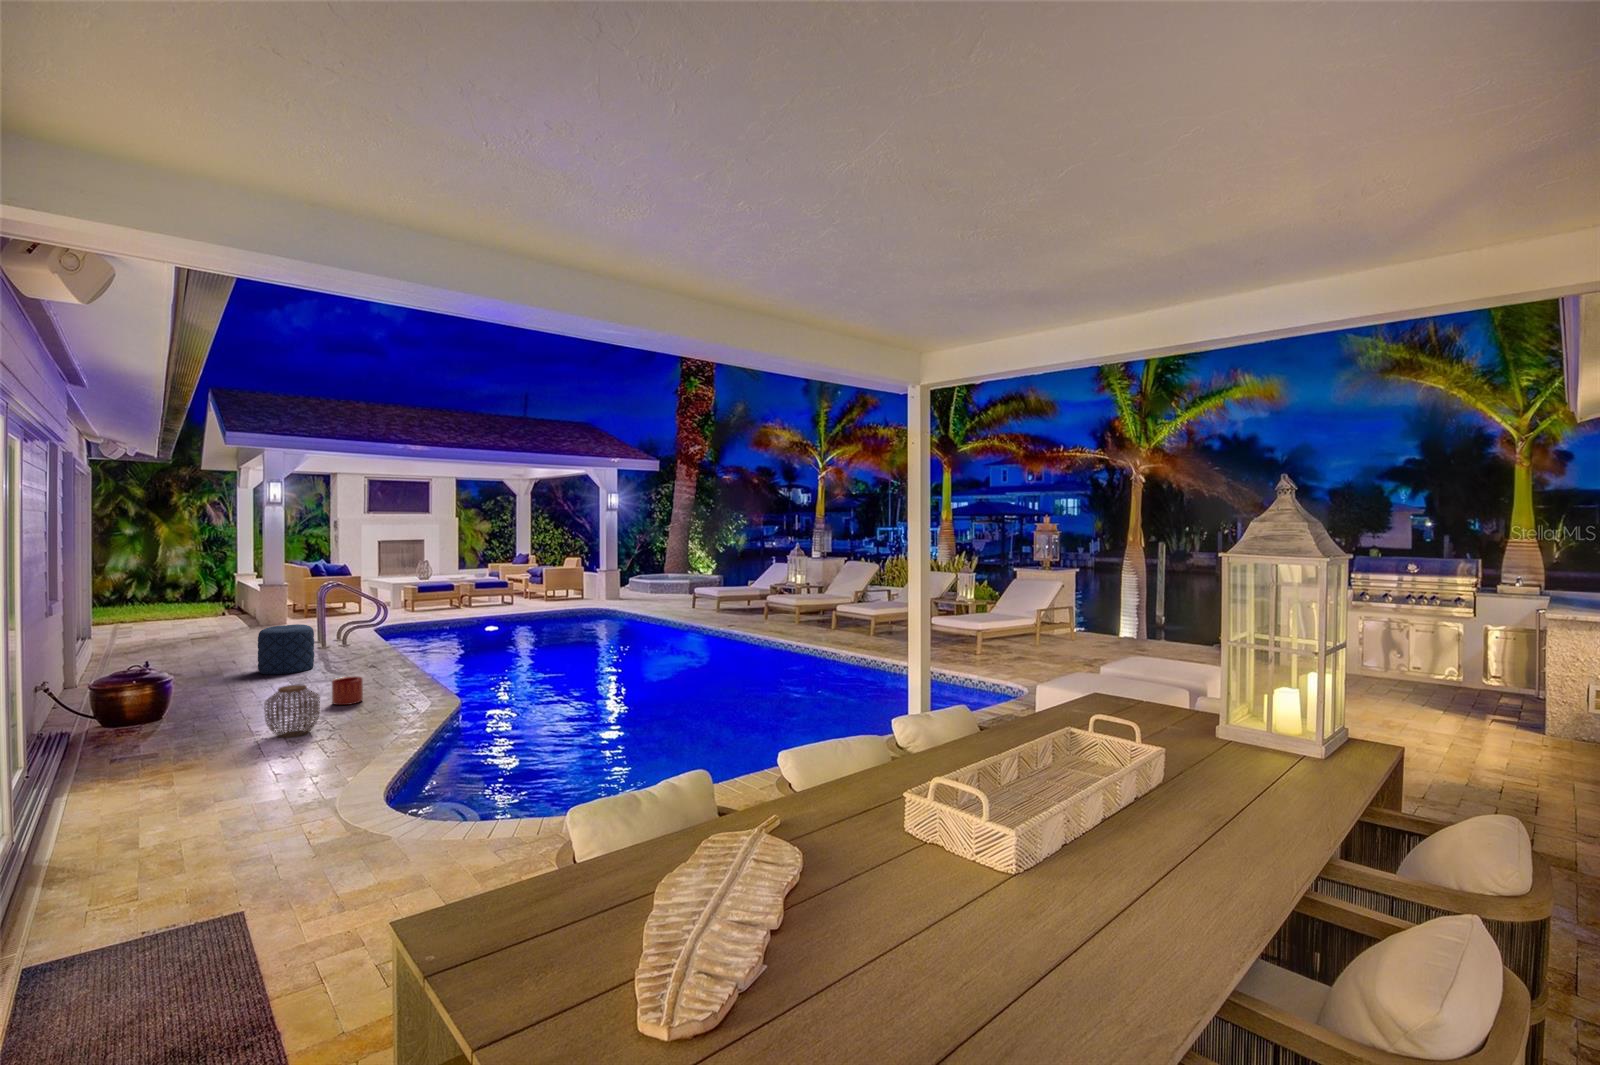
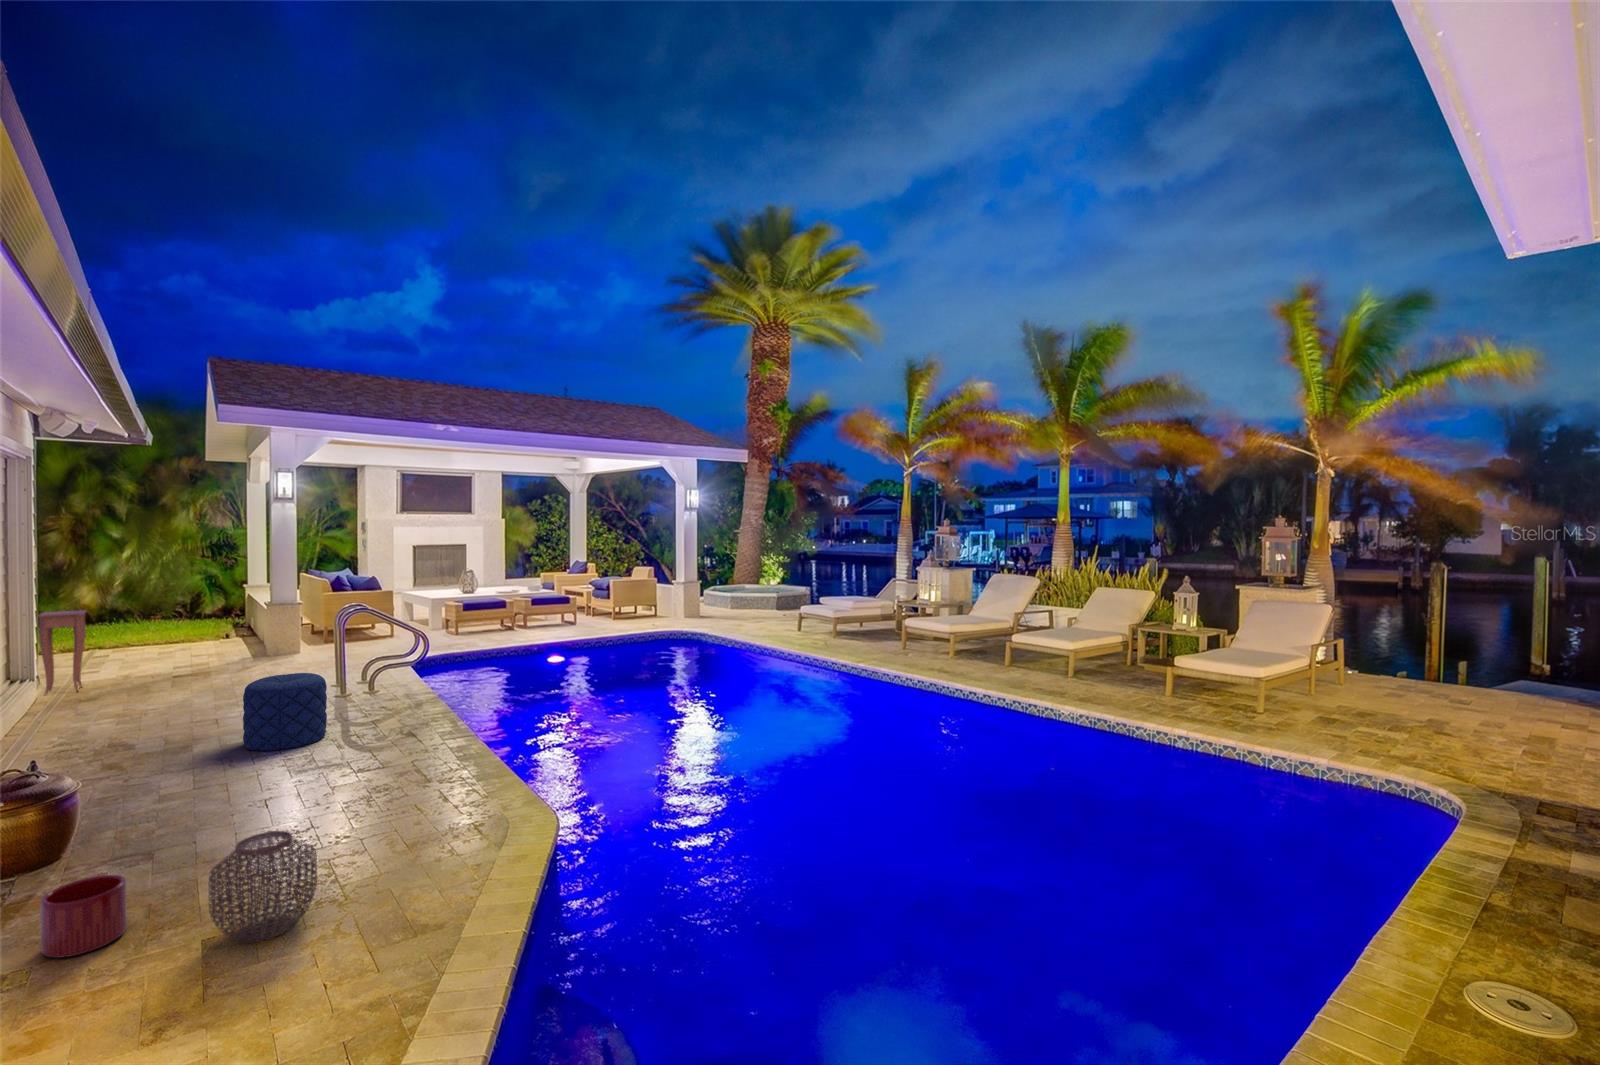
side table: none [93,587,126,649] -> present [38,610,86,695]
planter: present [332,676,363,705] -> present [41,875,127,958]

